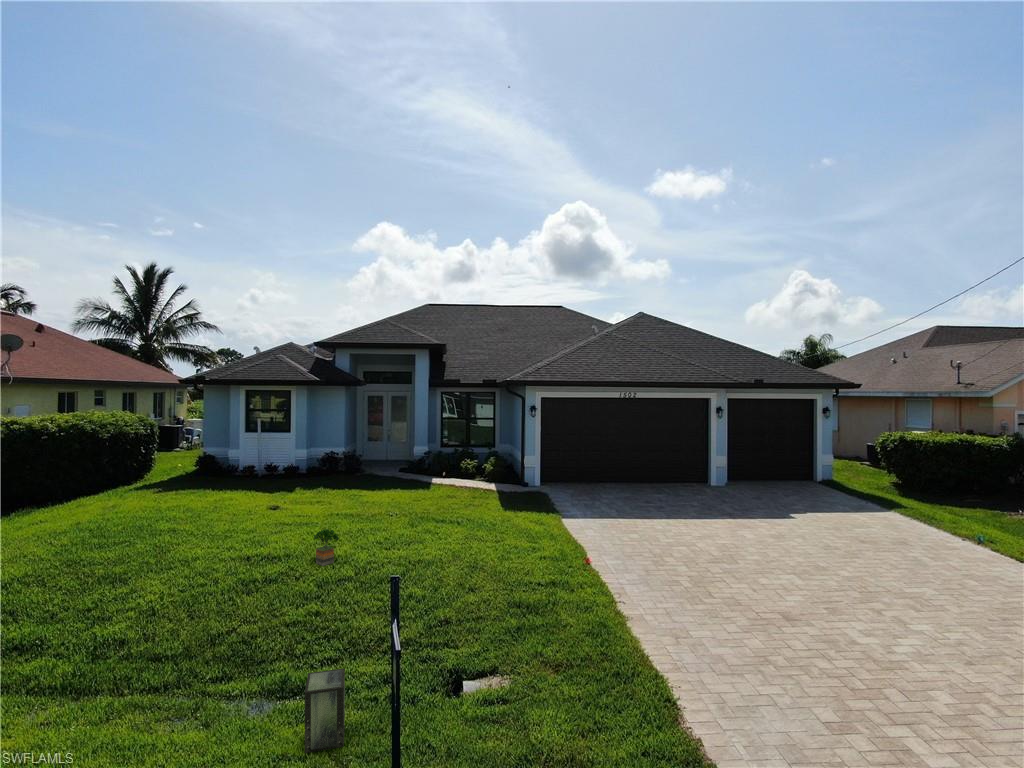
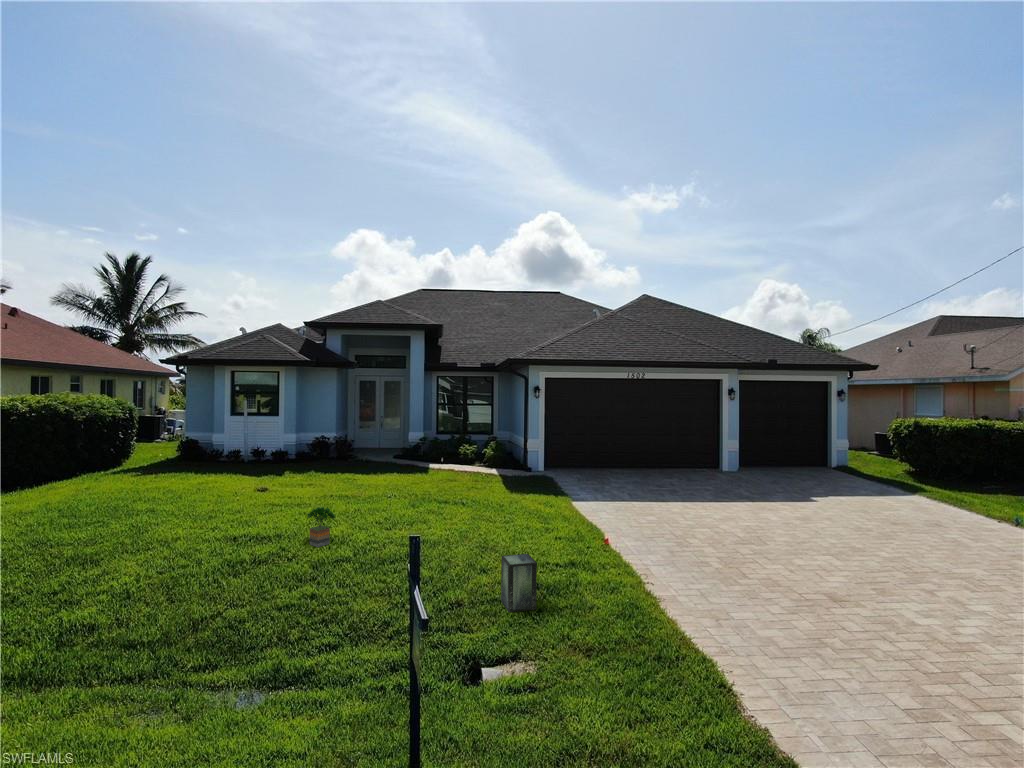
storage box: present [305,668,345,753] -> present [501,554,537,612]

